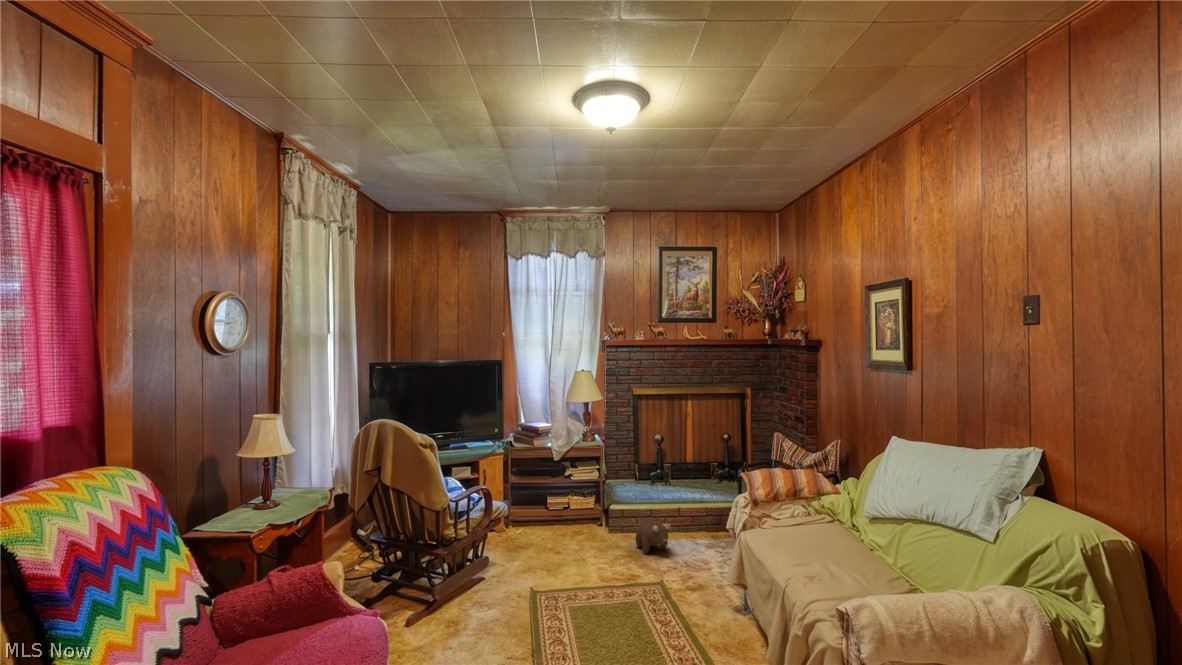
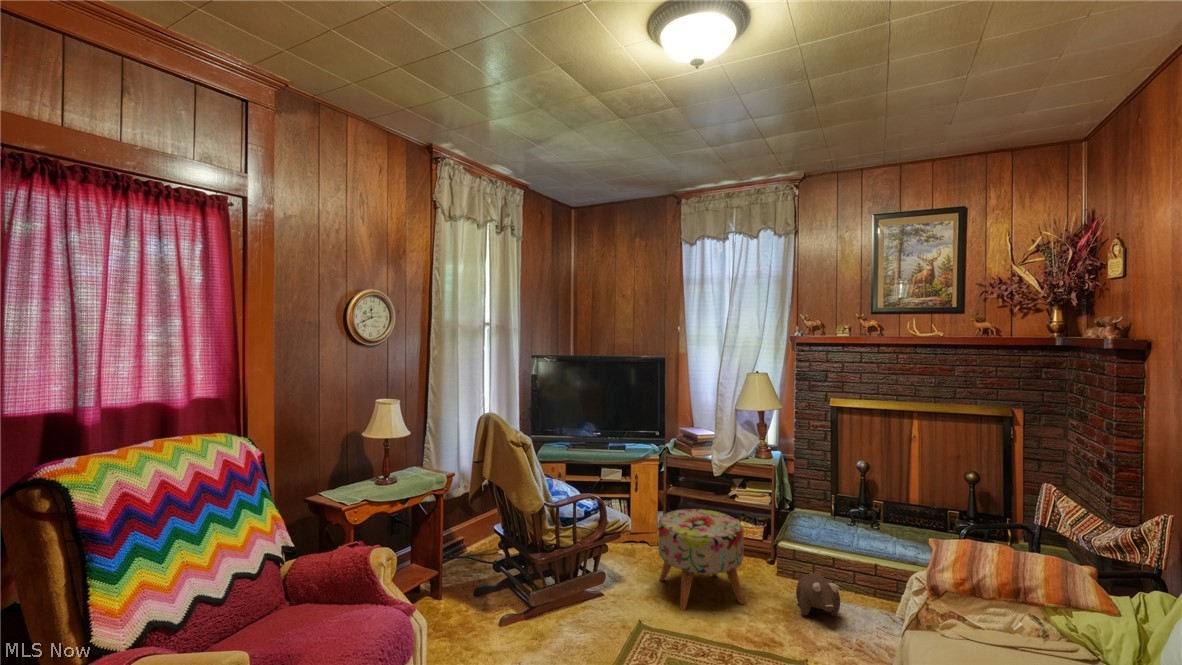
ottoman: none [526,488,601,573] -> present [658,509,744,610]

